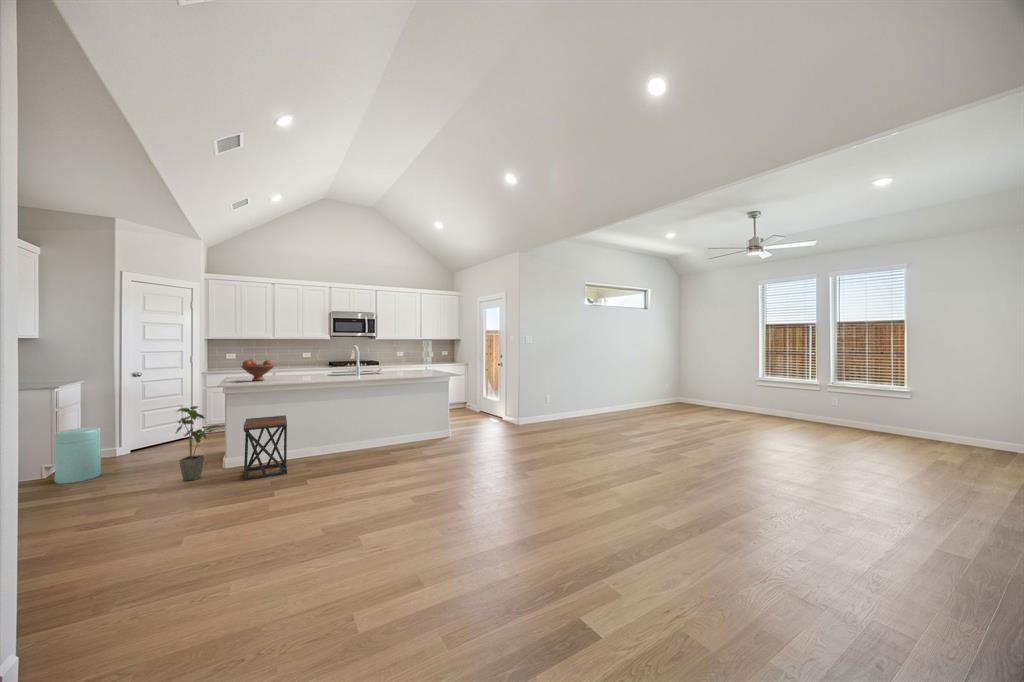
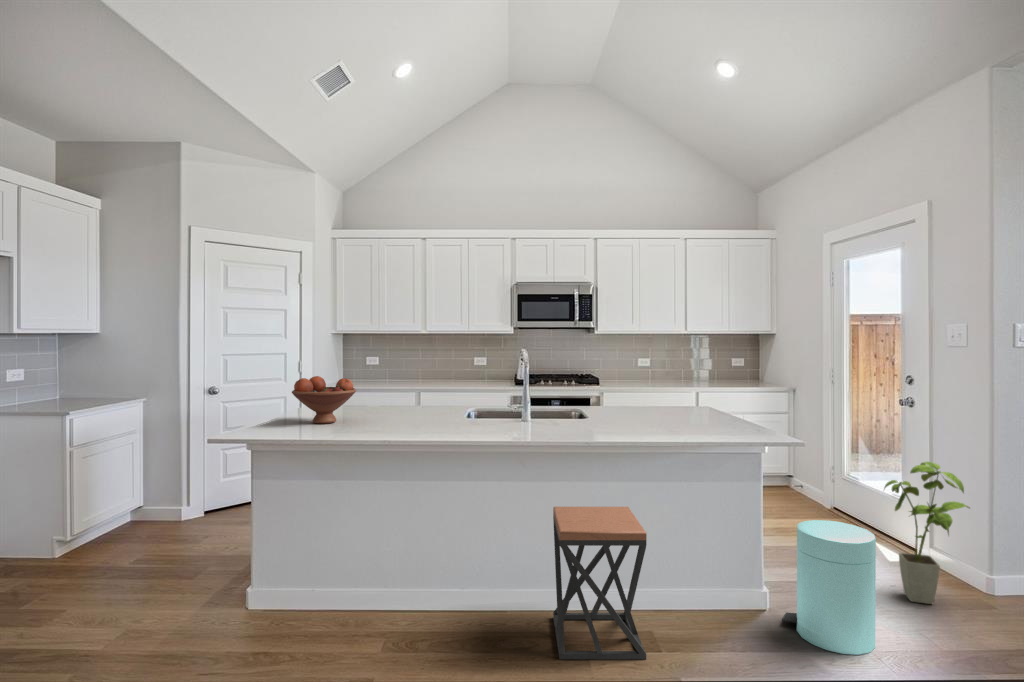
house plant: present [176,406,220,481] -> present [884,462,970,604]
stool: present [244,415,287,480] -> present [553,507,647,659]
trash can: present [54,427,101,484] -> present [781,520,876,655]

